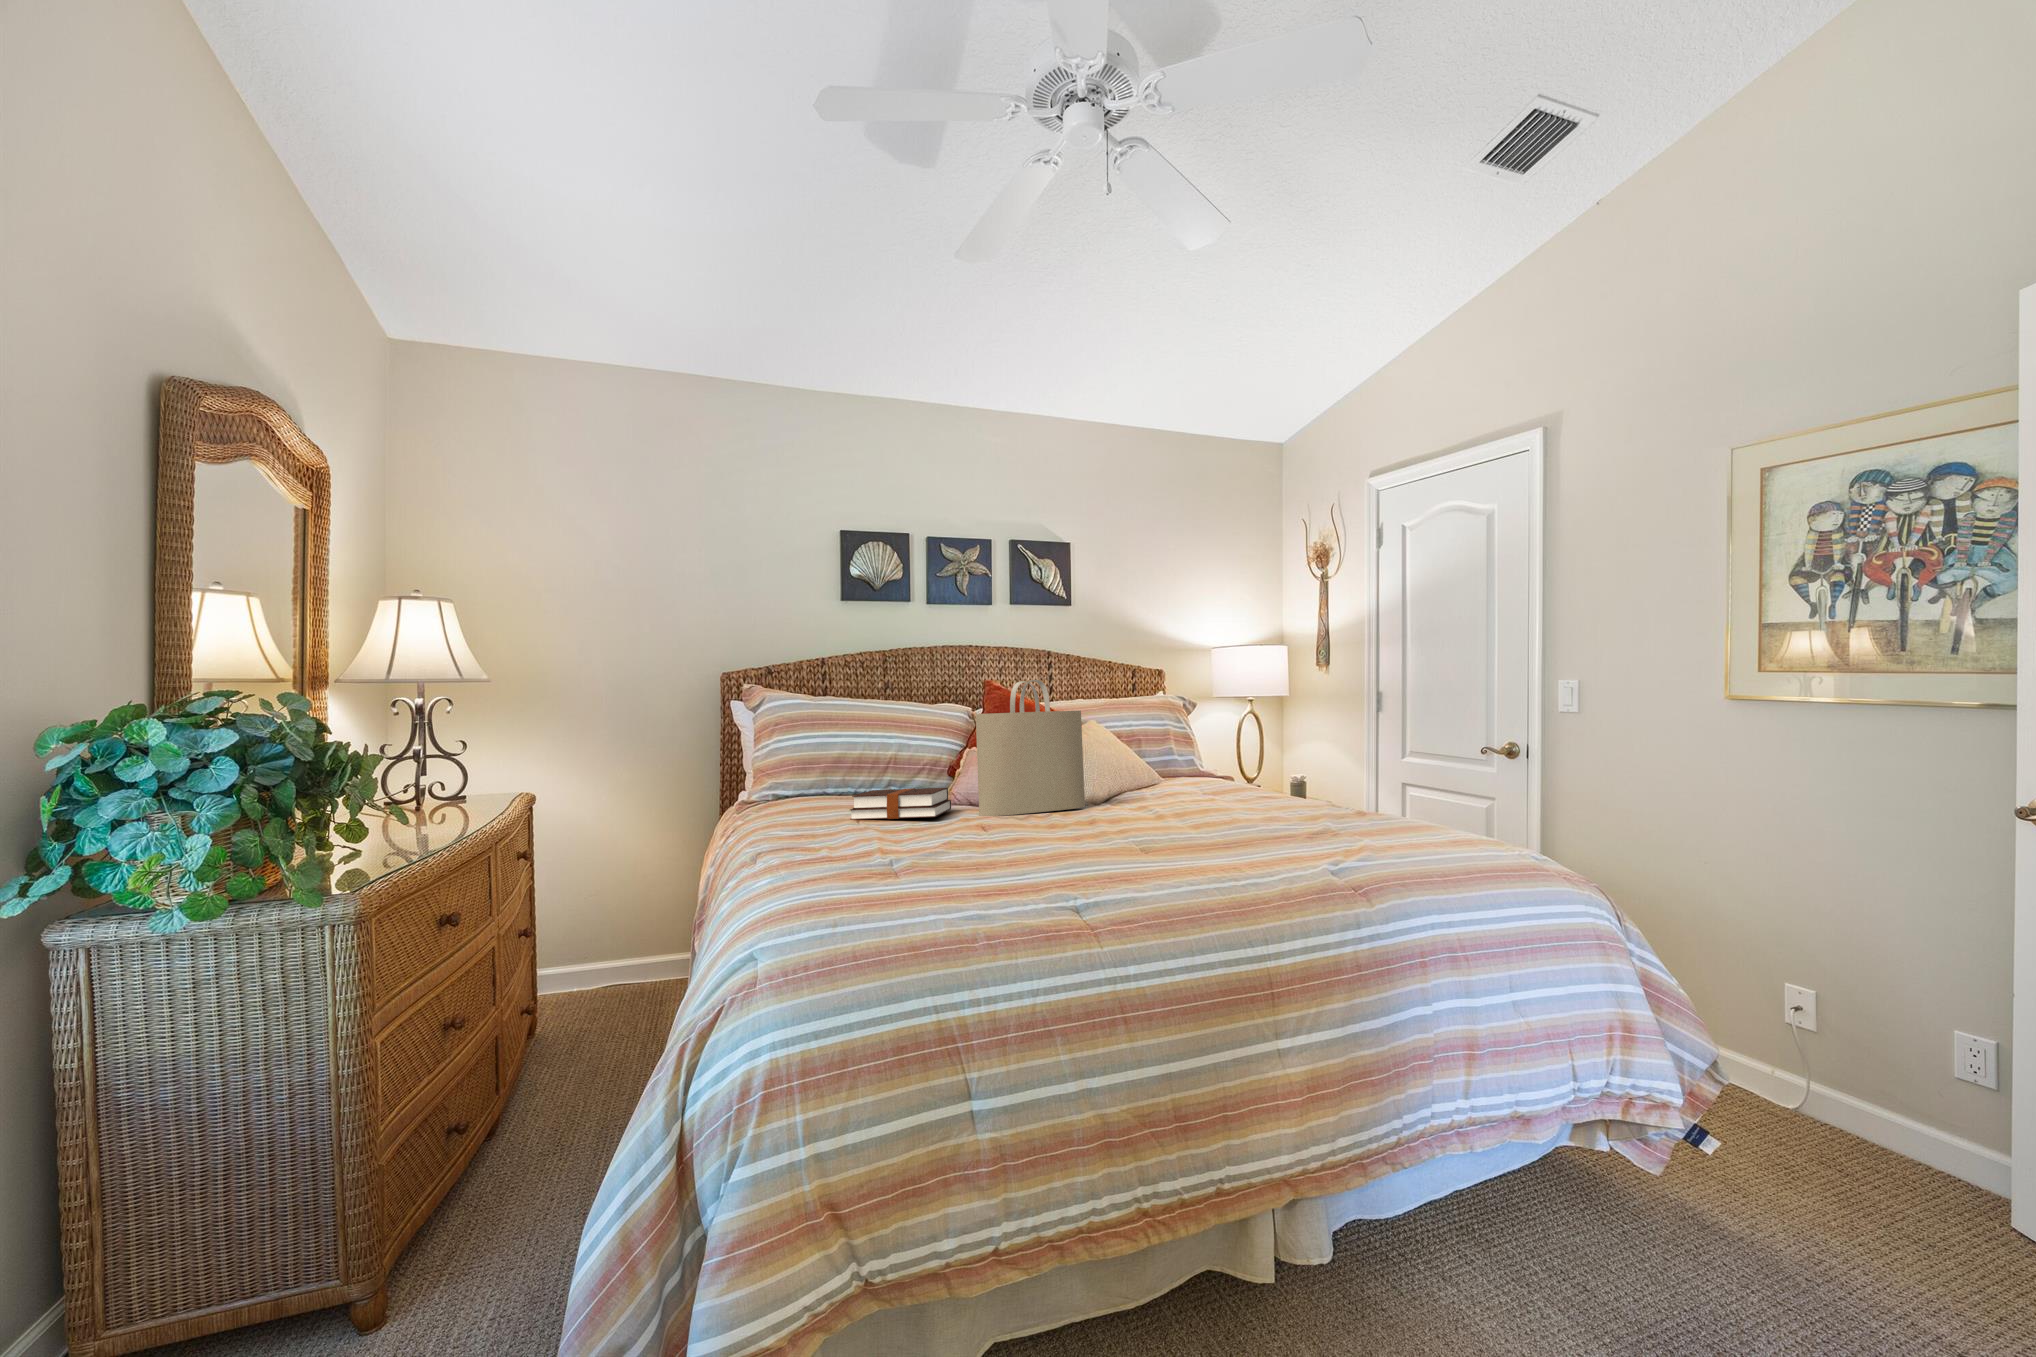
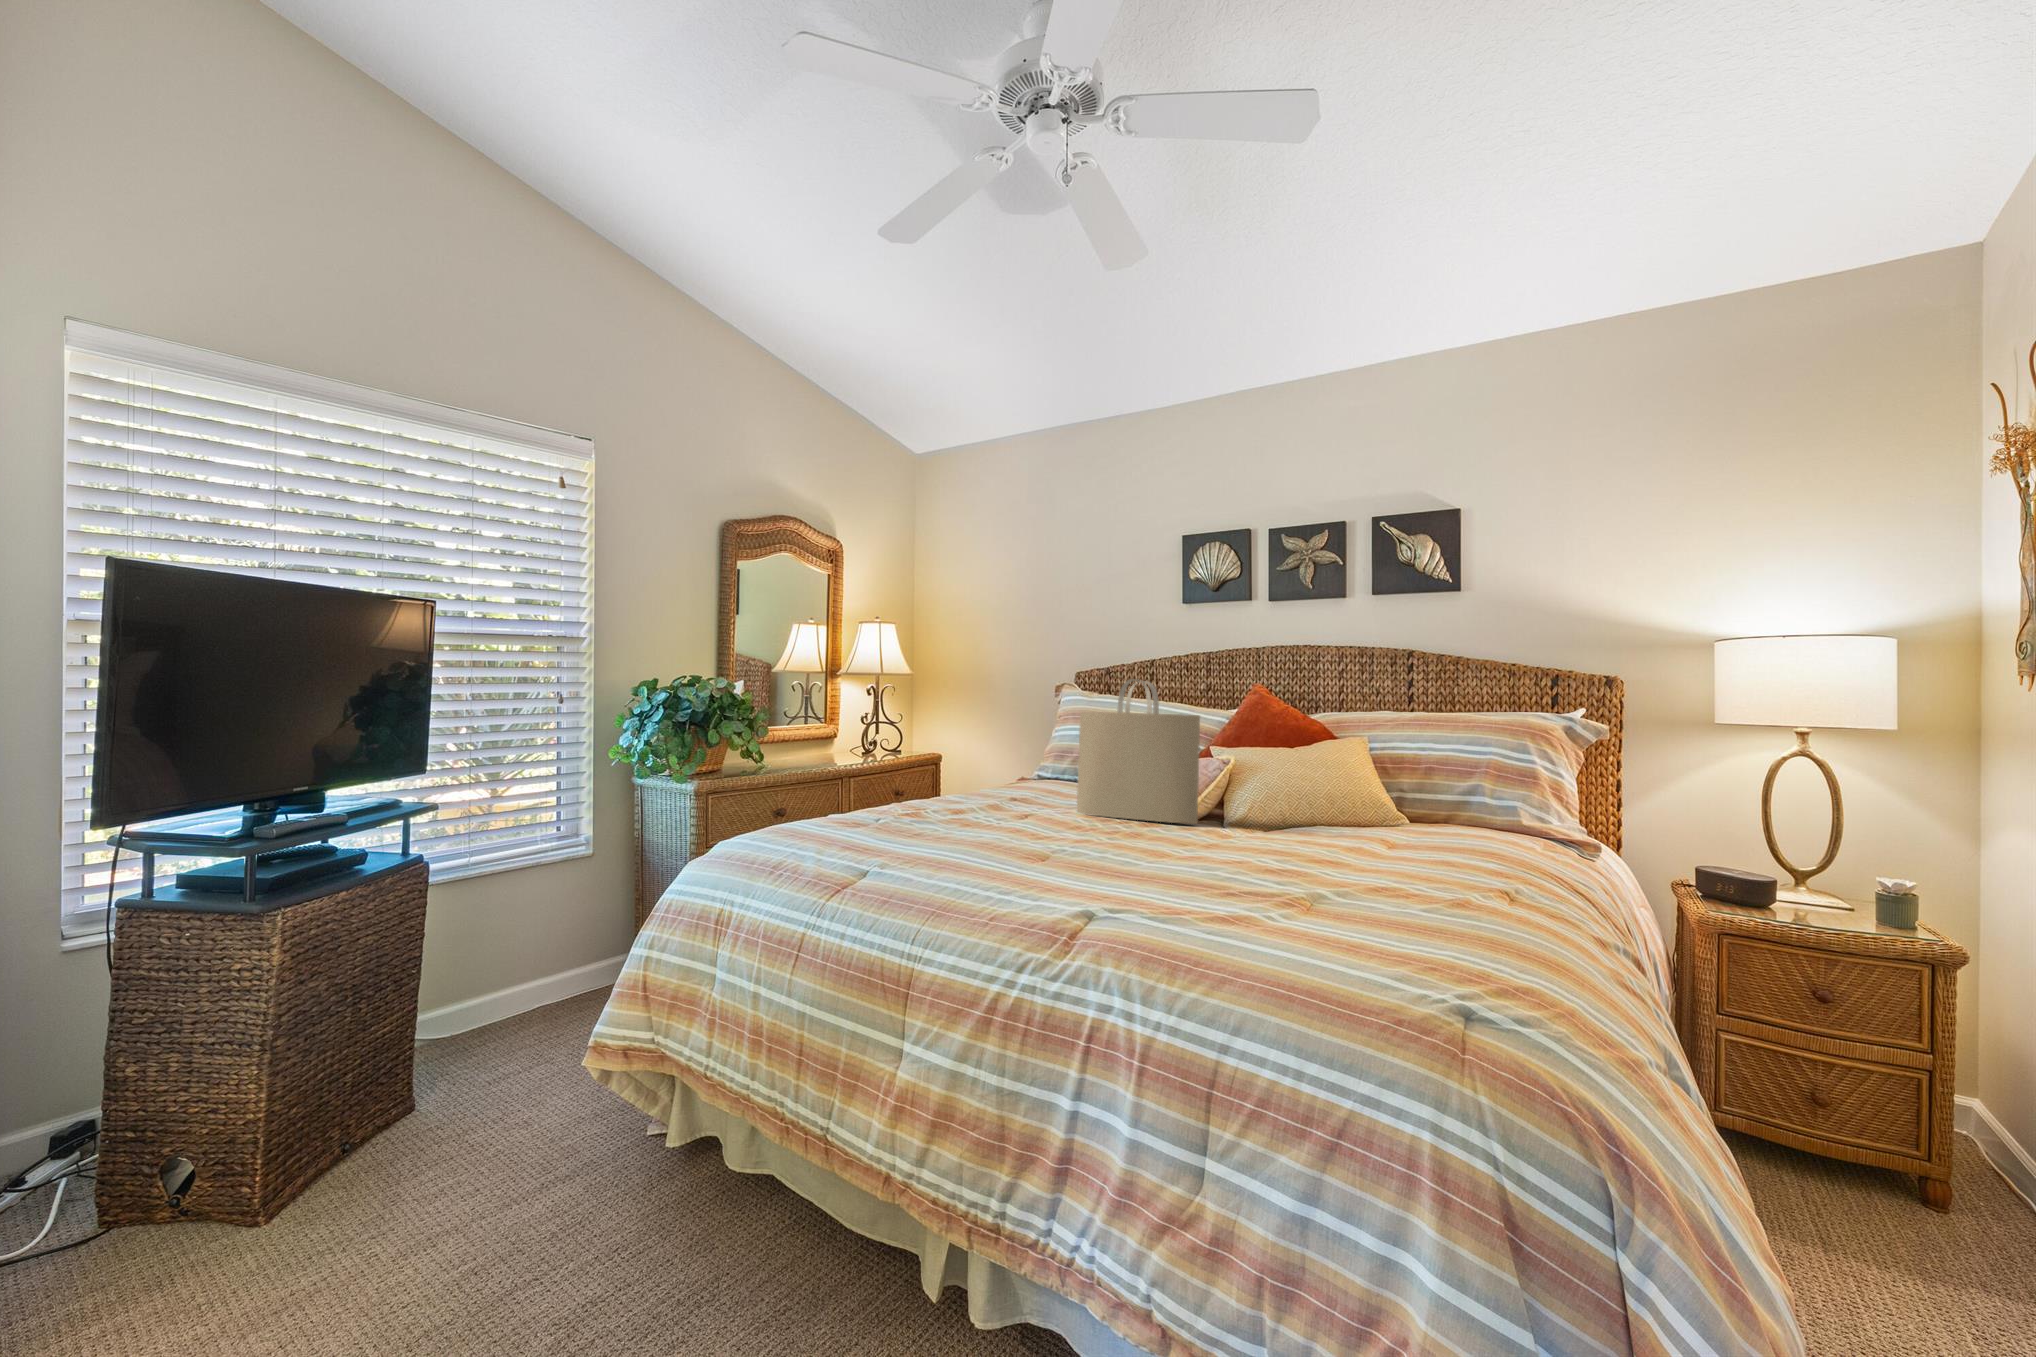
hardback book: present [850,788,951,820] -> none [984,777,1076,804]

